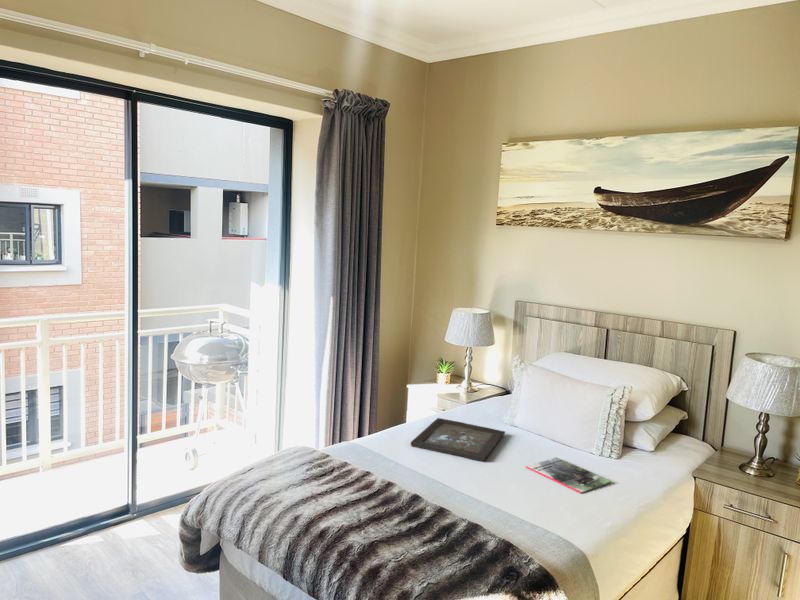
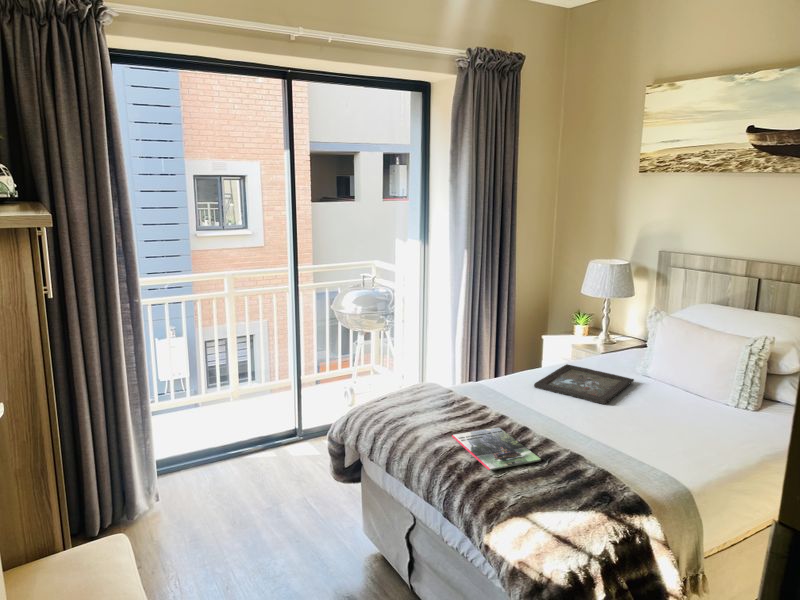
magazine: present [526,458,611,493] -> present [452,427,541,470]

